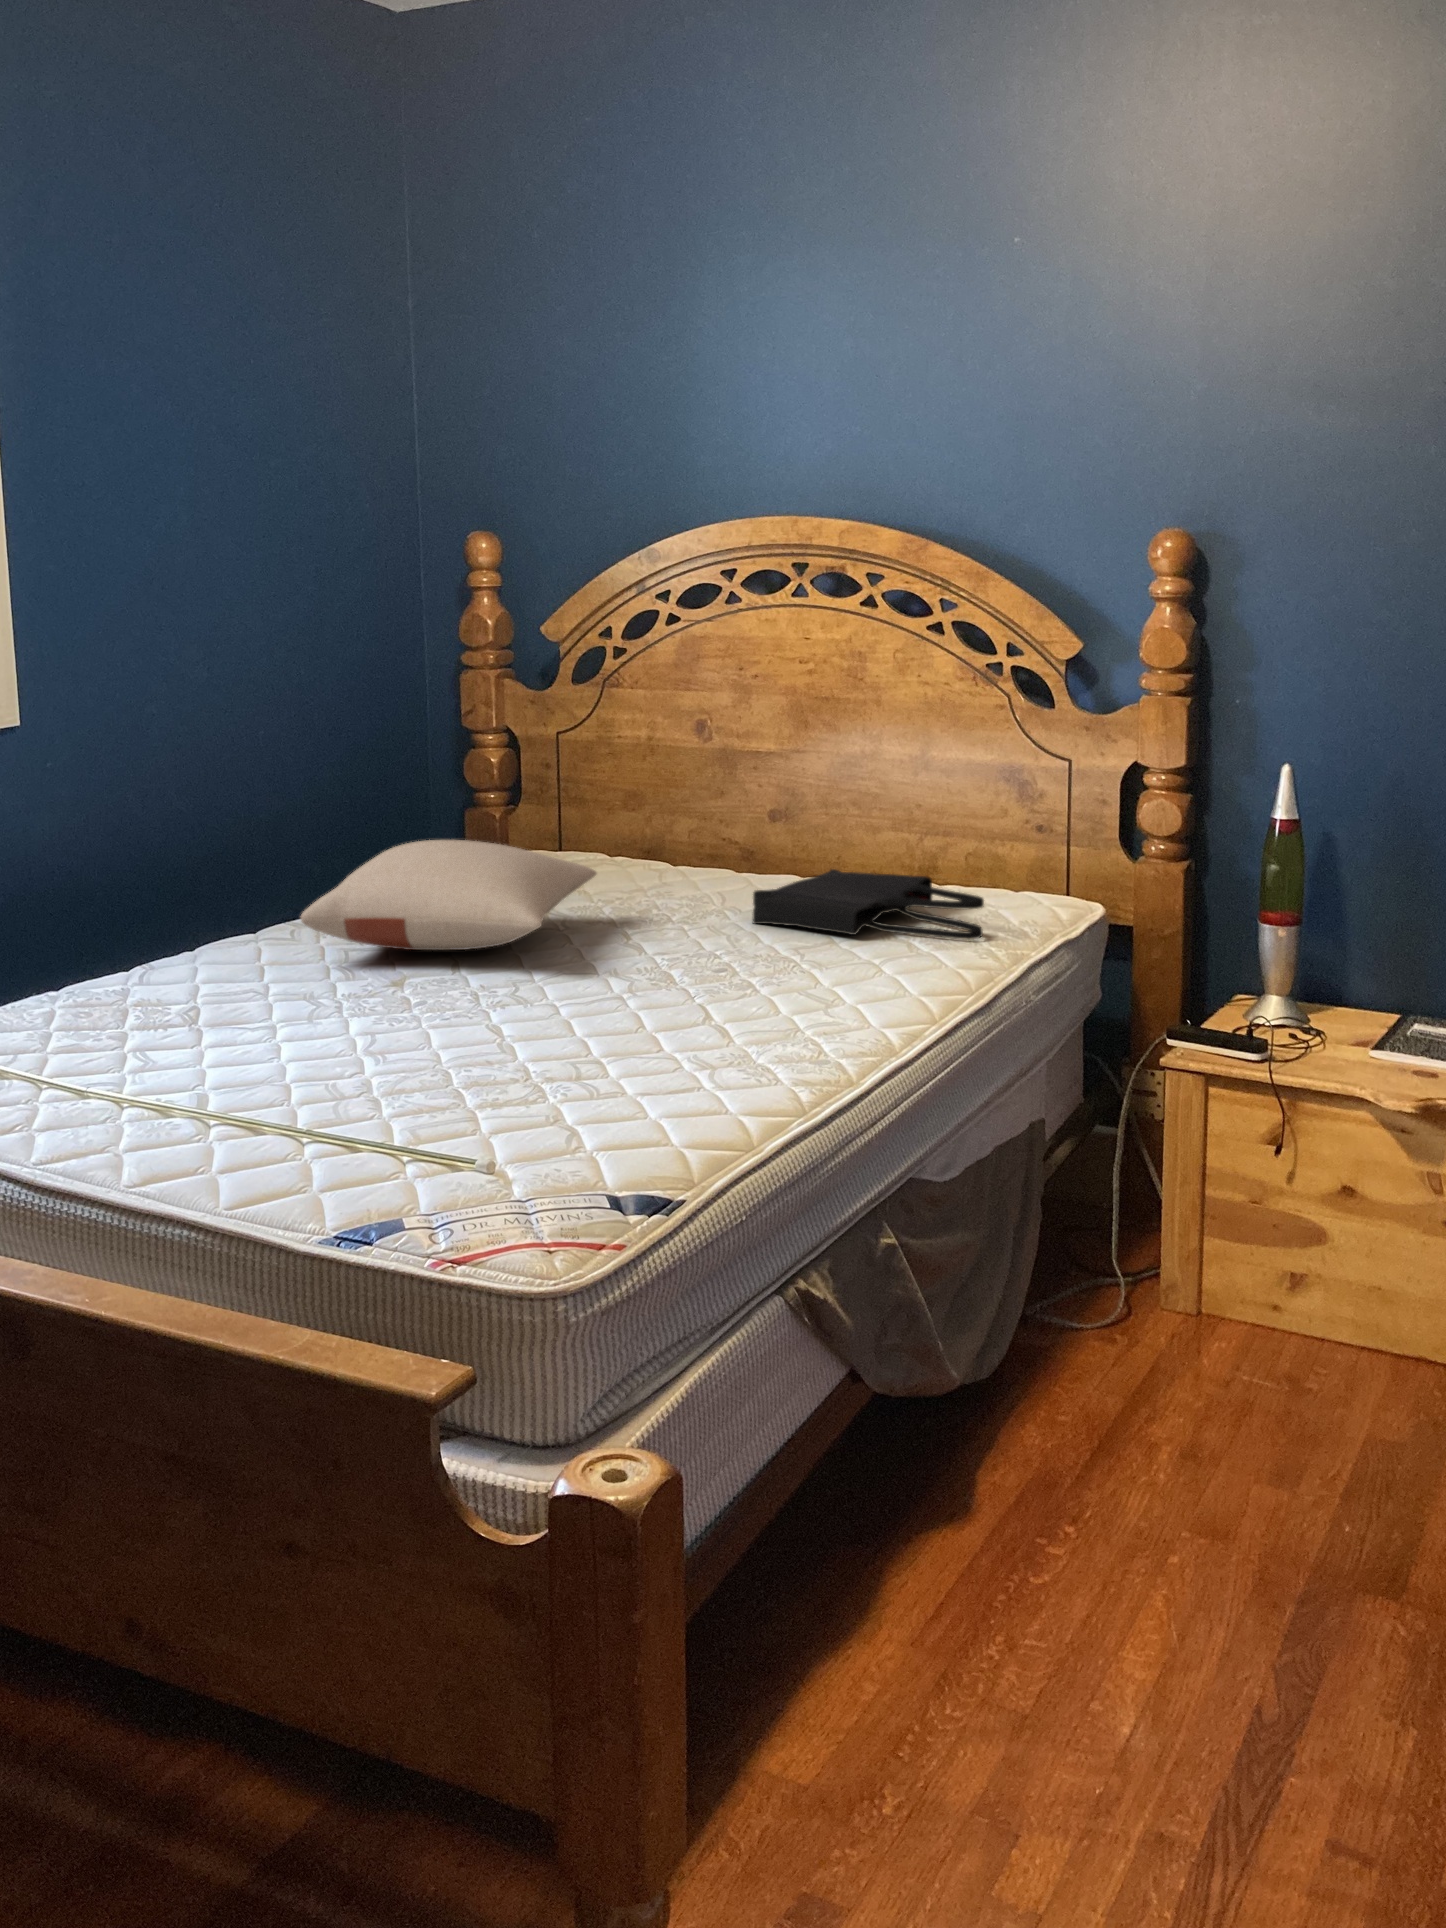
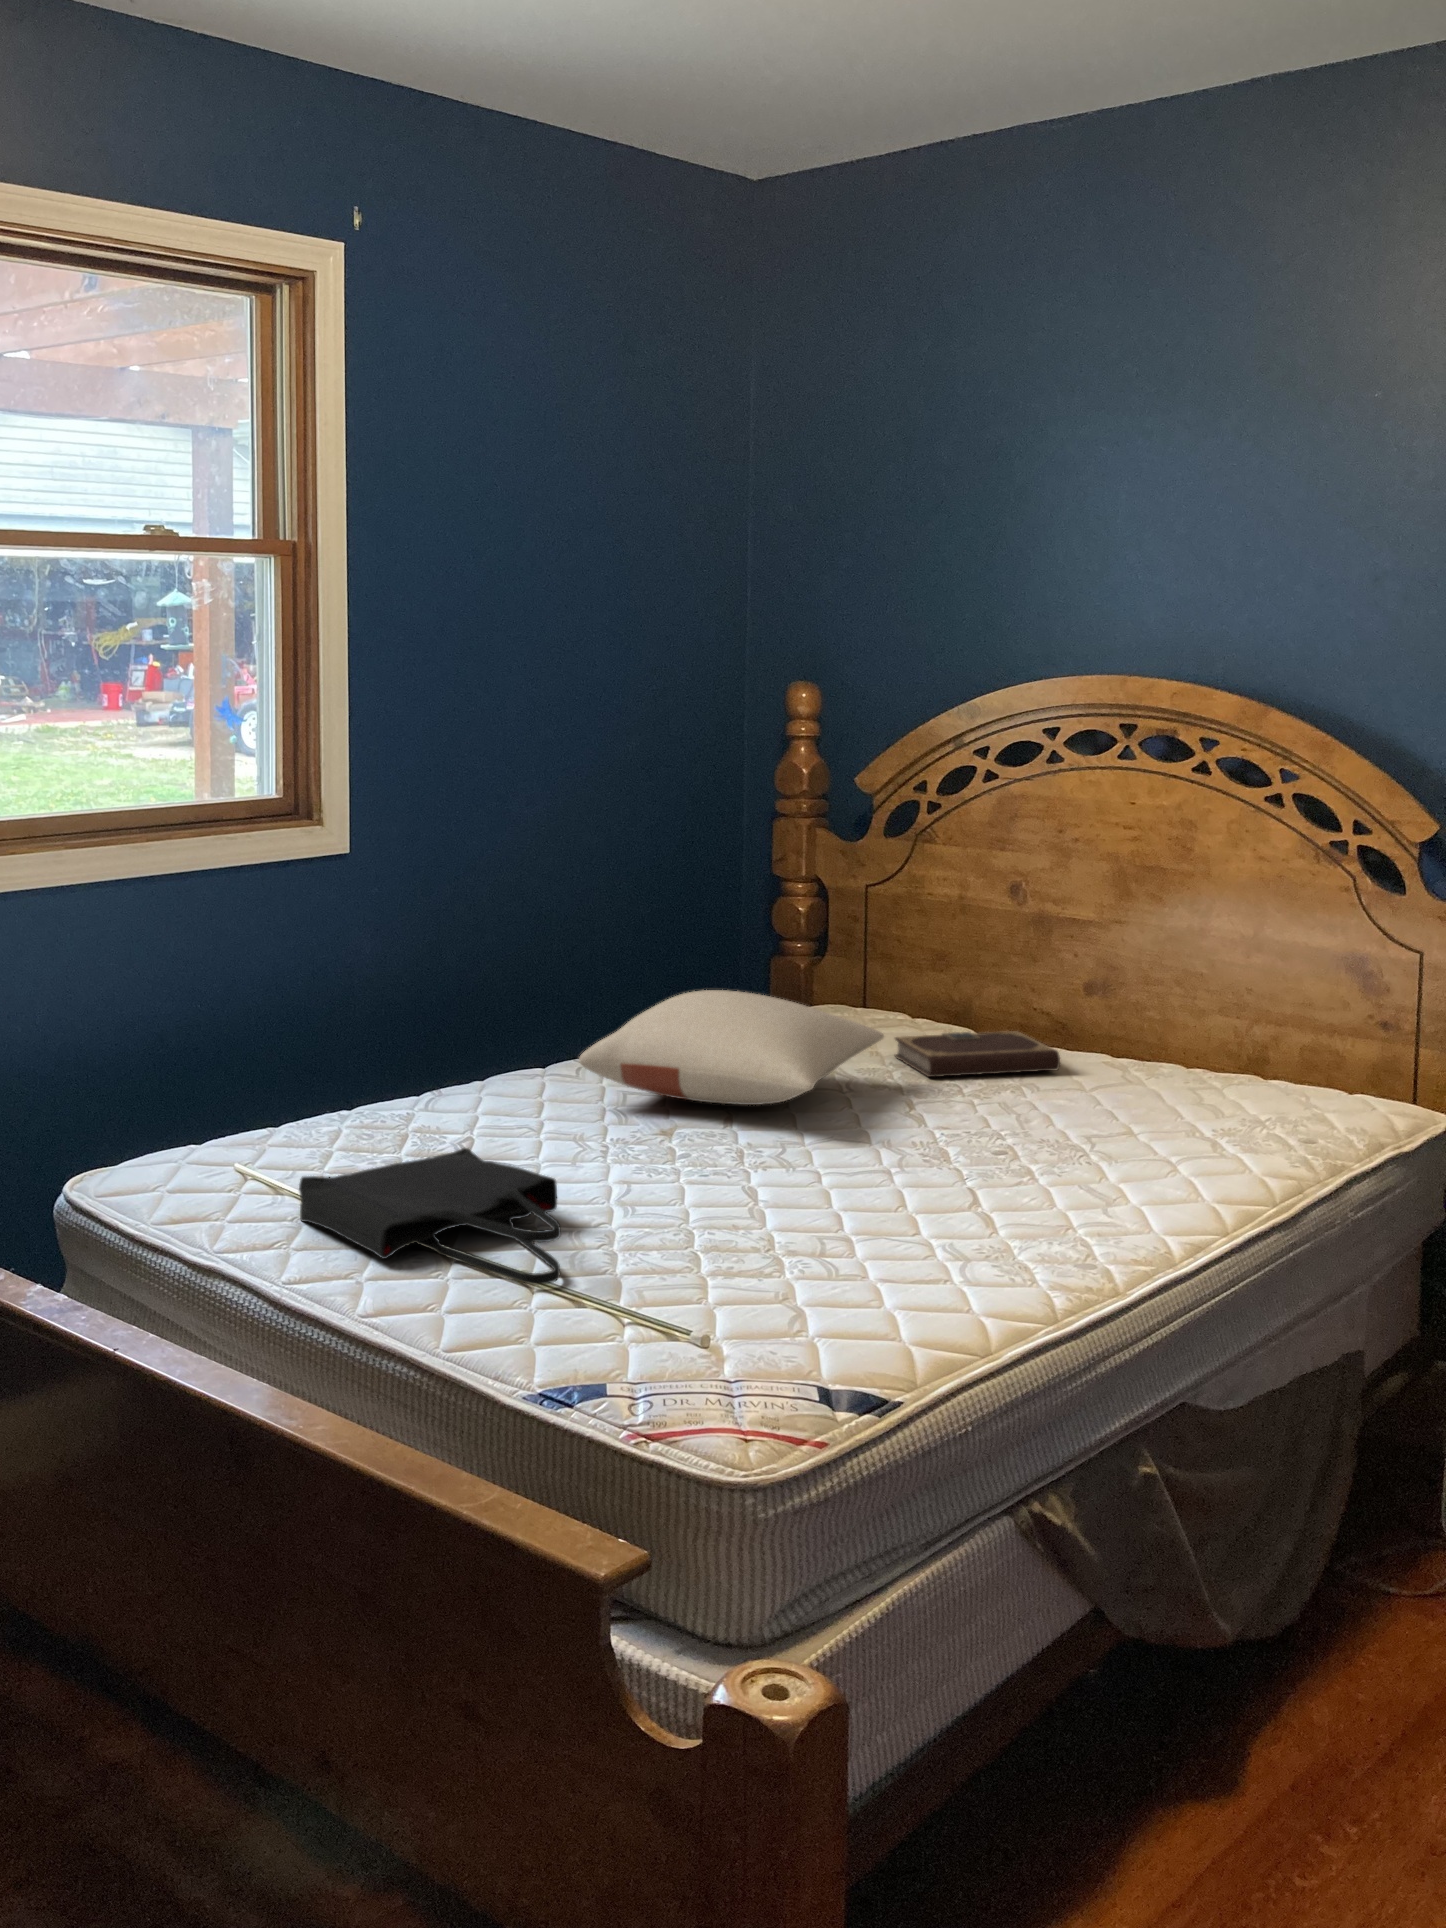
notebook: none [601,861,758,910] -> present [895,1031,1060,1077]
tote bag: present [752,869,984,939] -> present [299,1148,561,1285]

